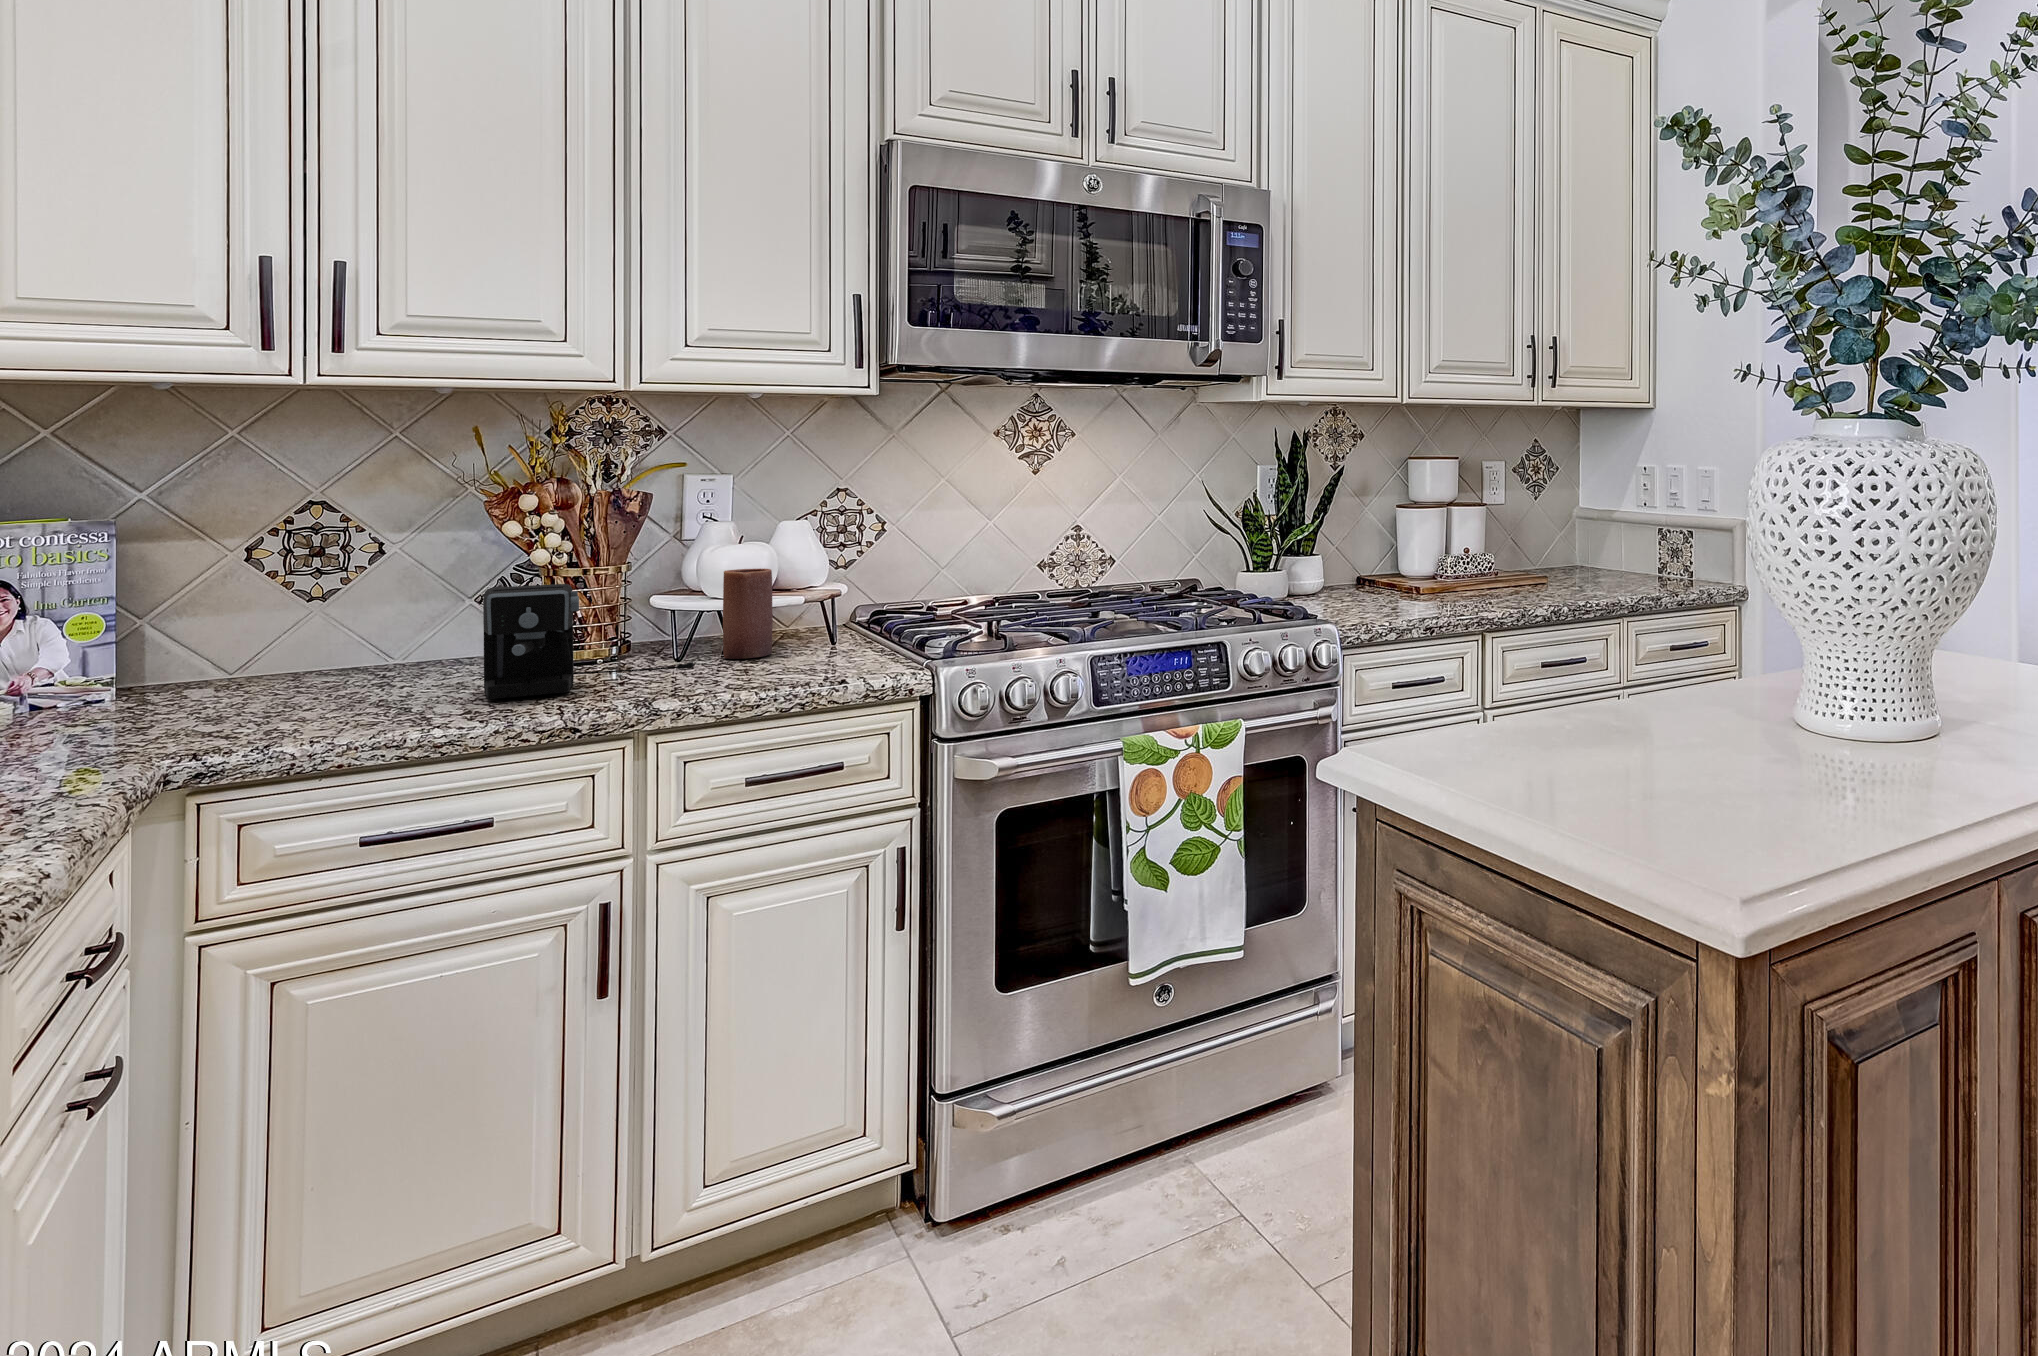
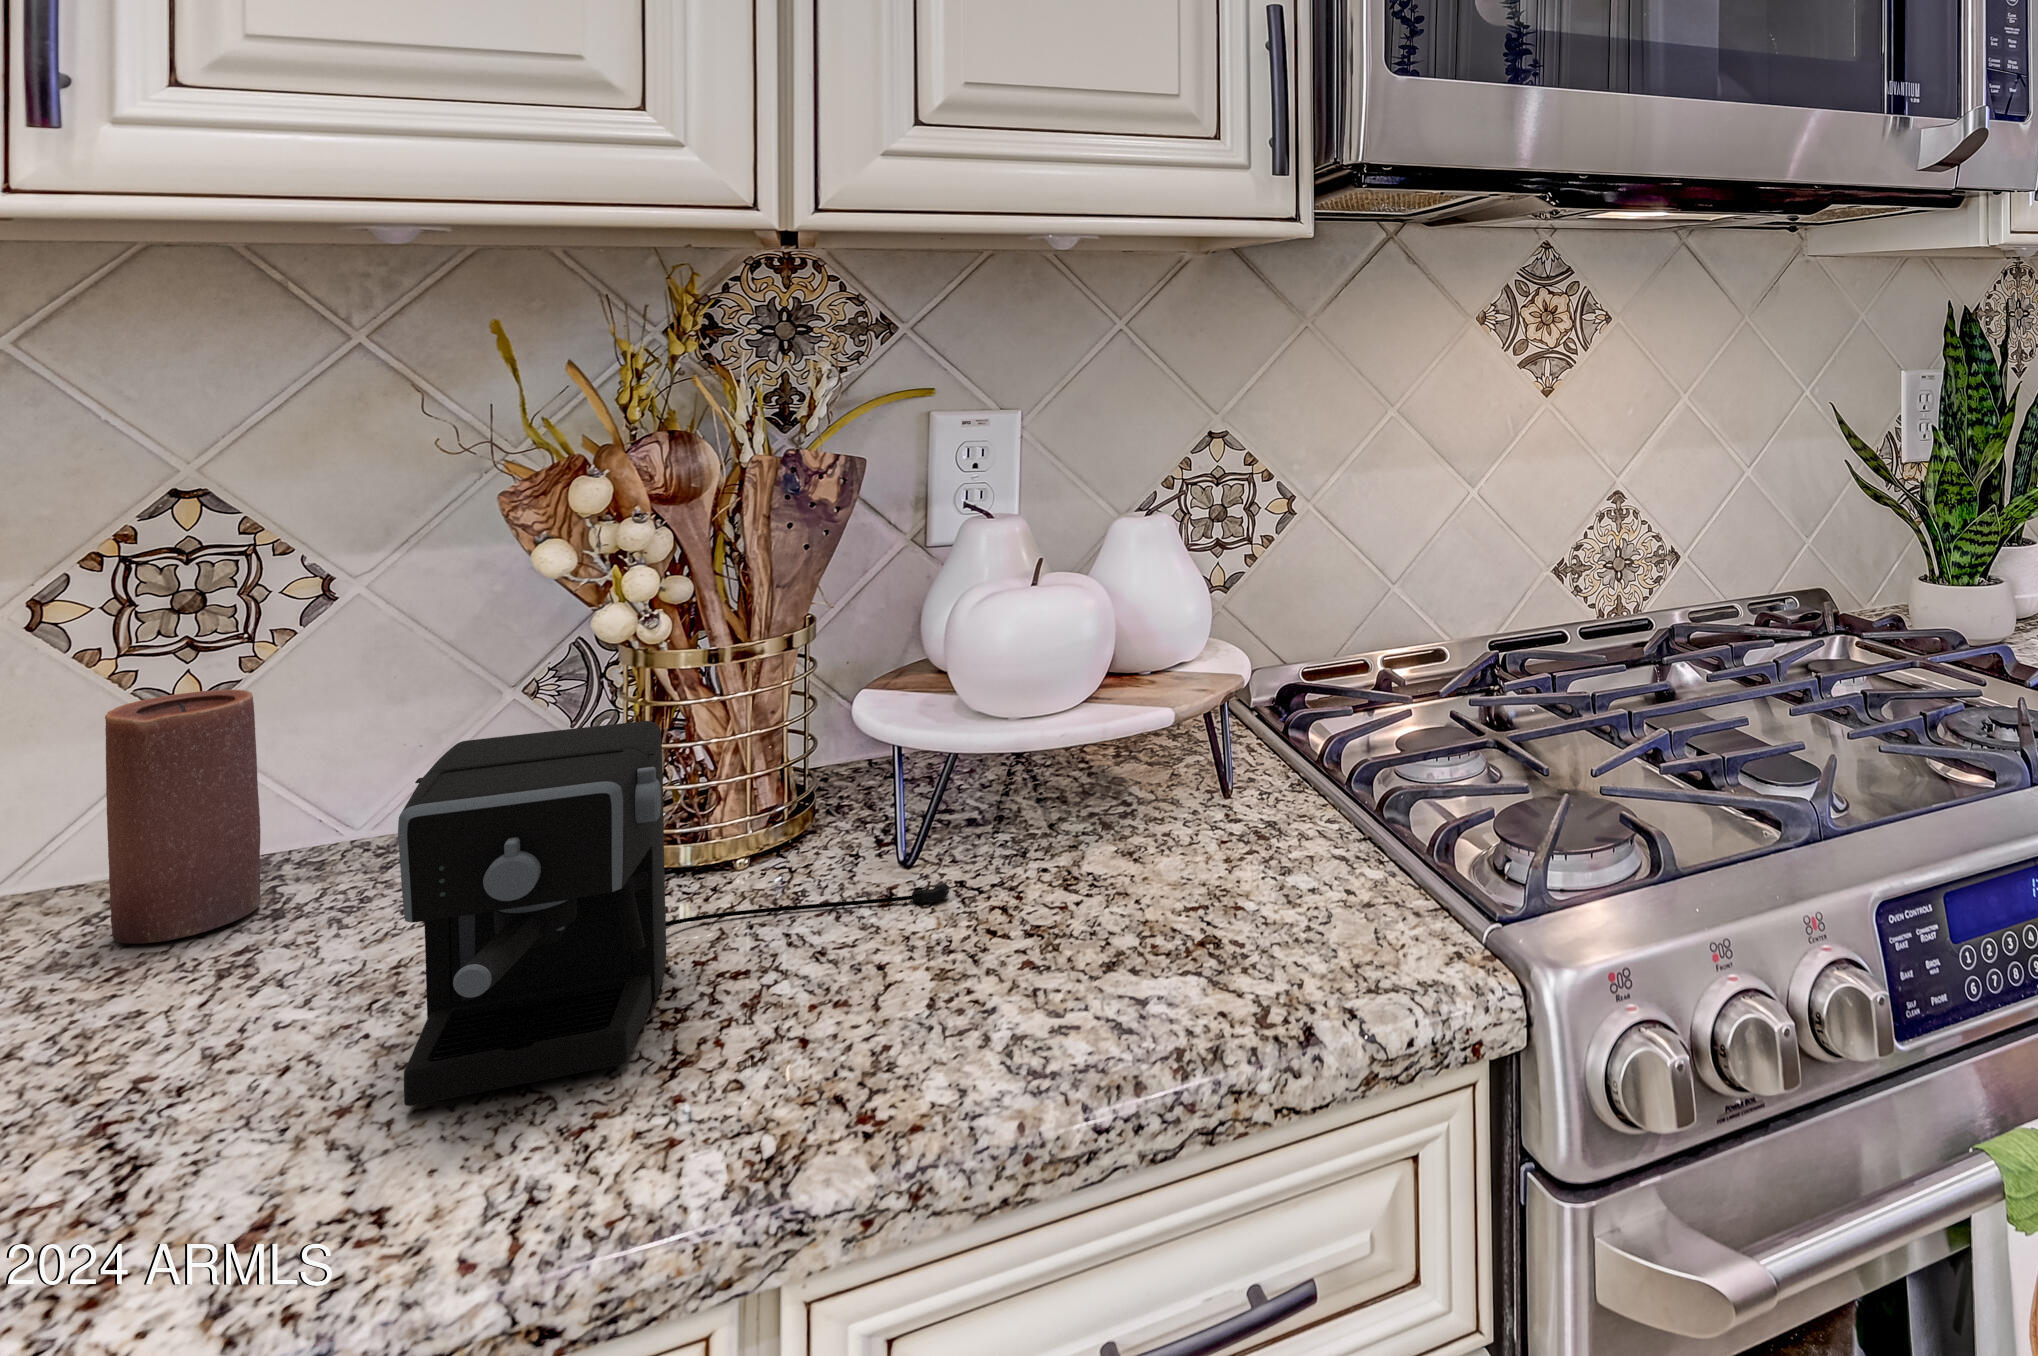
candle: present [723,569,773,659] -> present [105,690,261,944]

